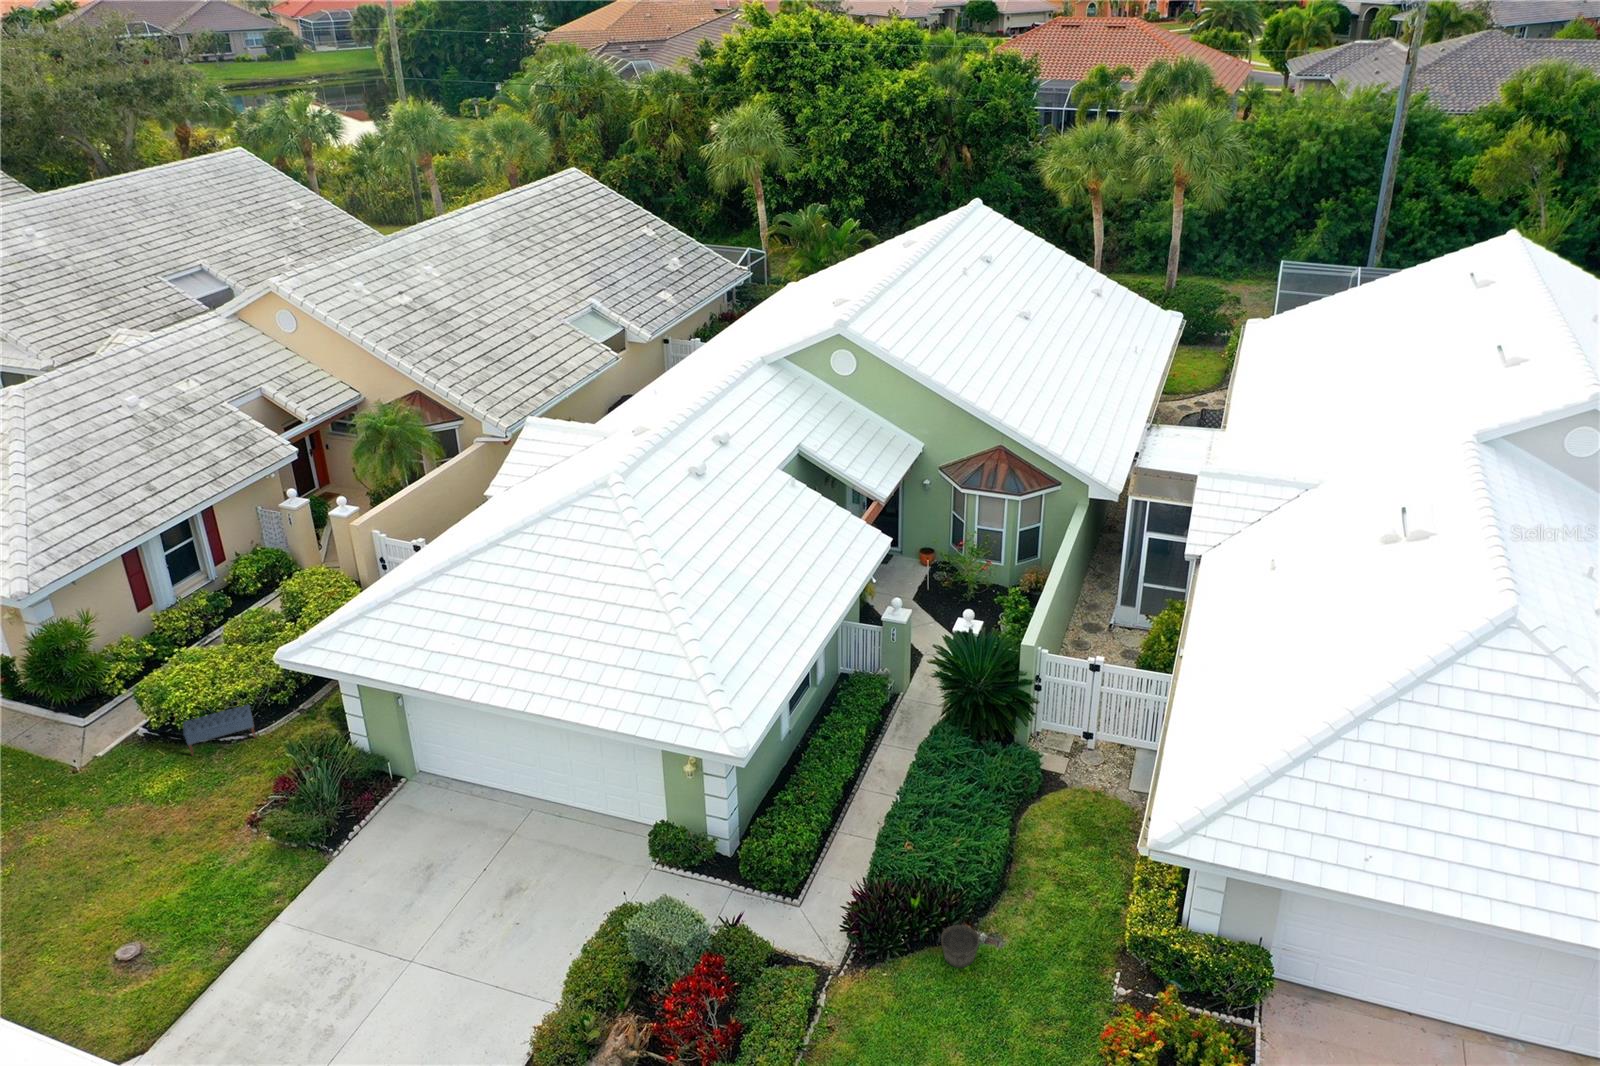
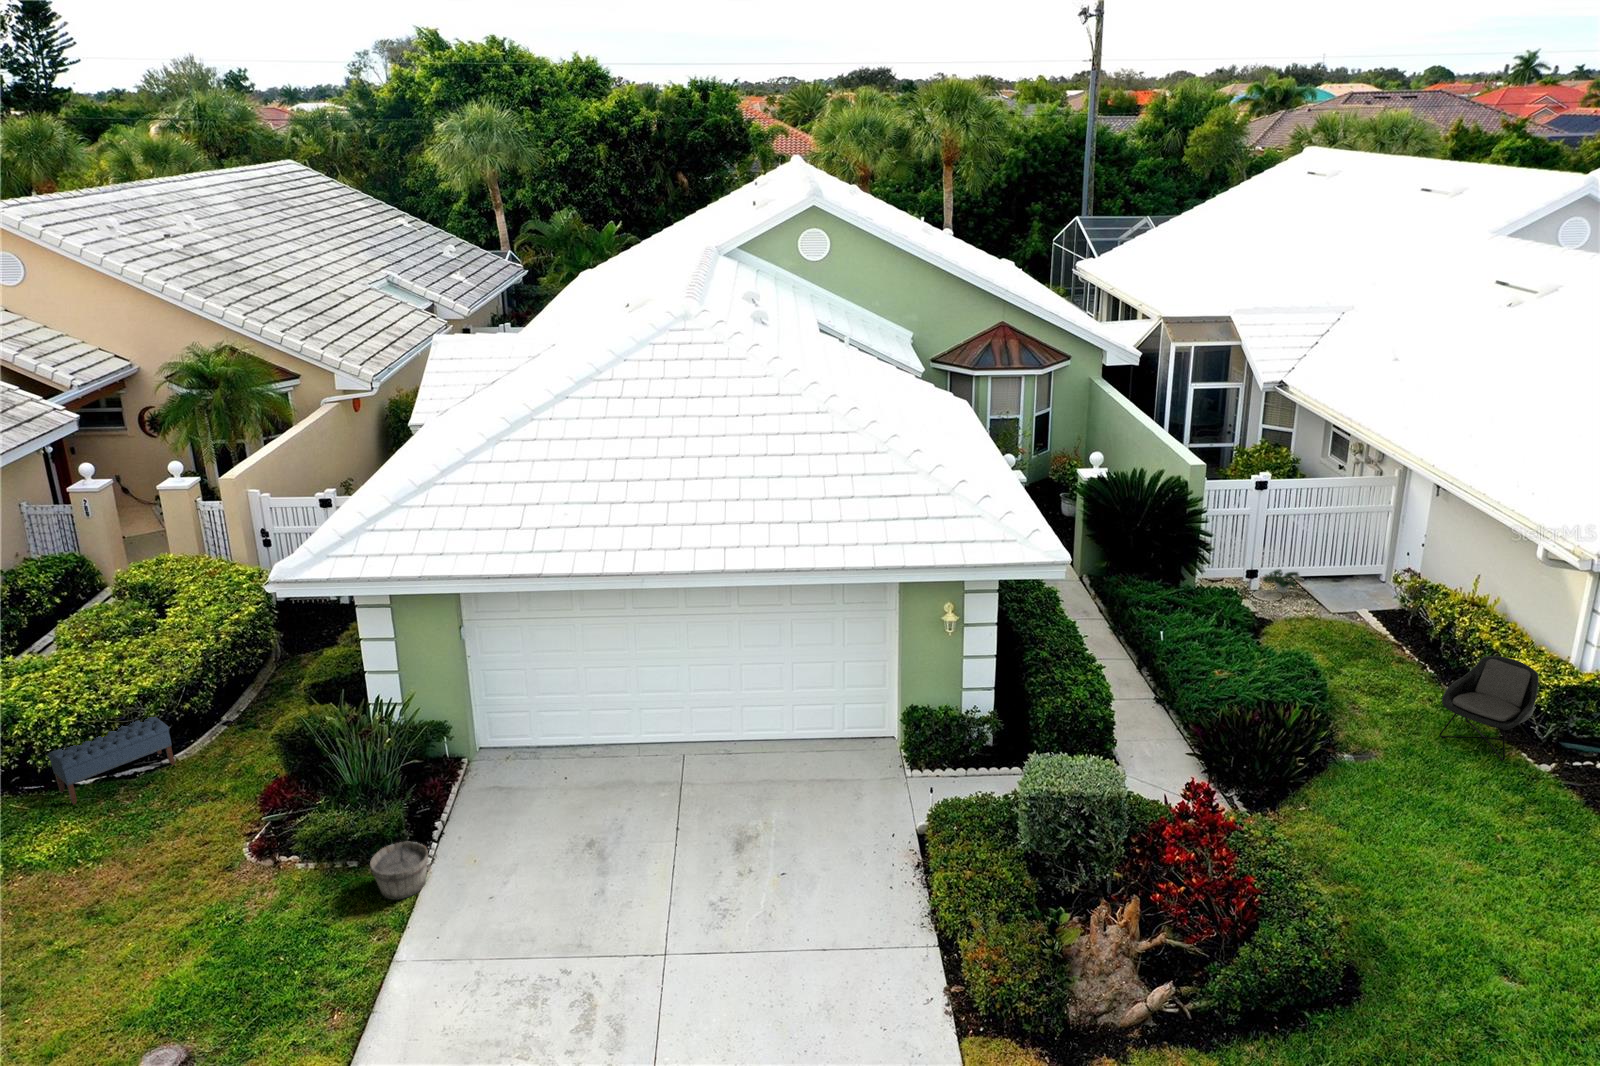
potted plant: none [1090,741,1129,765] -> present [1263,569,1305,593]
lounge chair: none [1059,896,1133,986] -> present [1439,656,1539,761]
wooden bucket: present [941,925,980,968] -> present [370,842,428,900]

